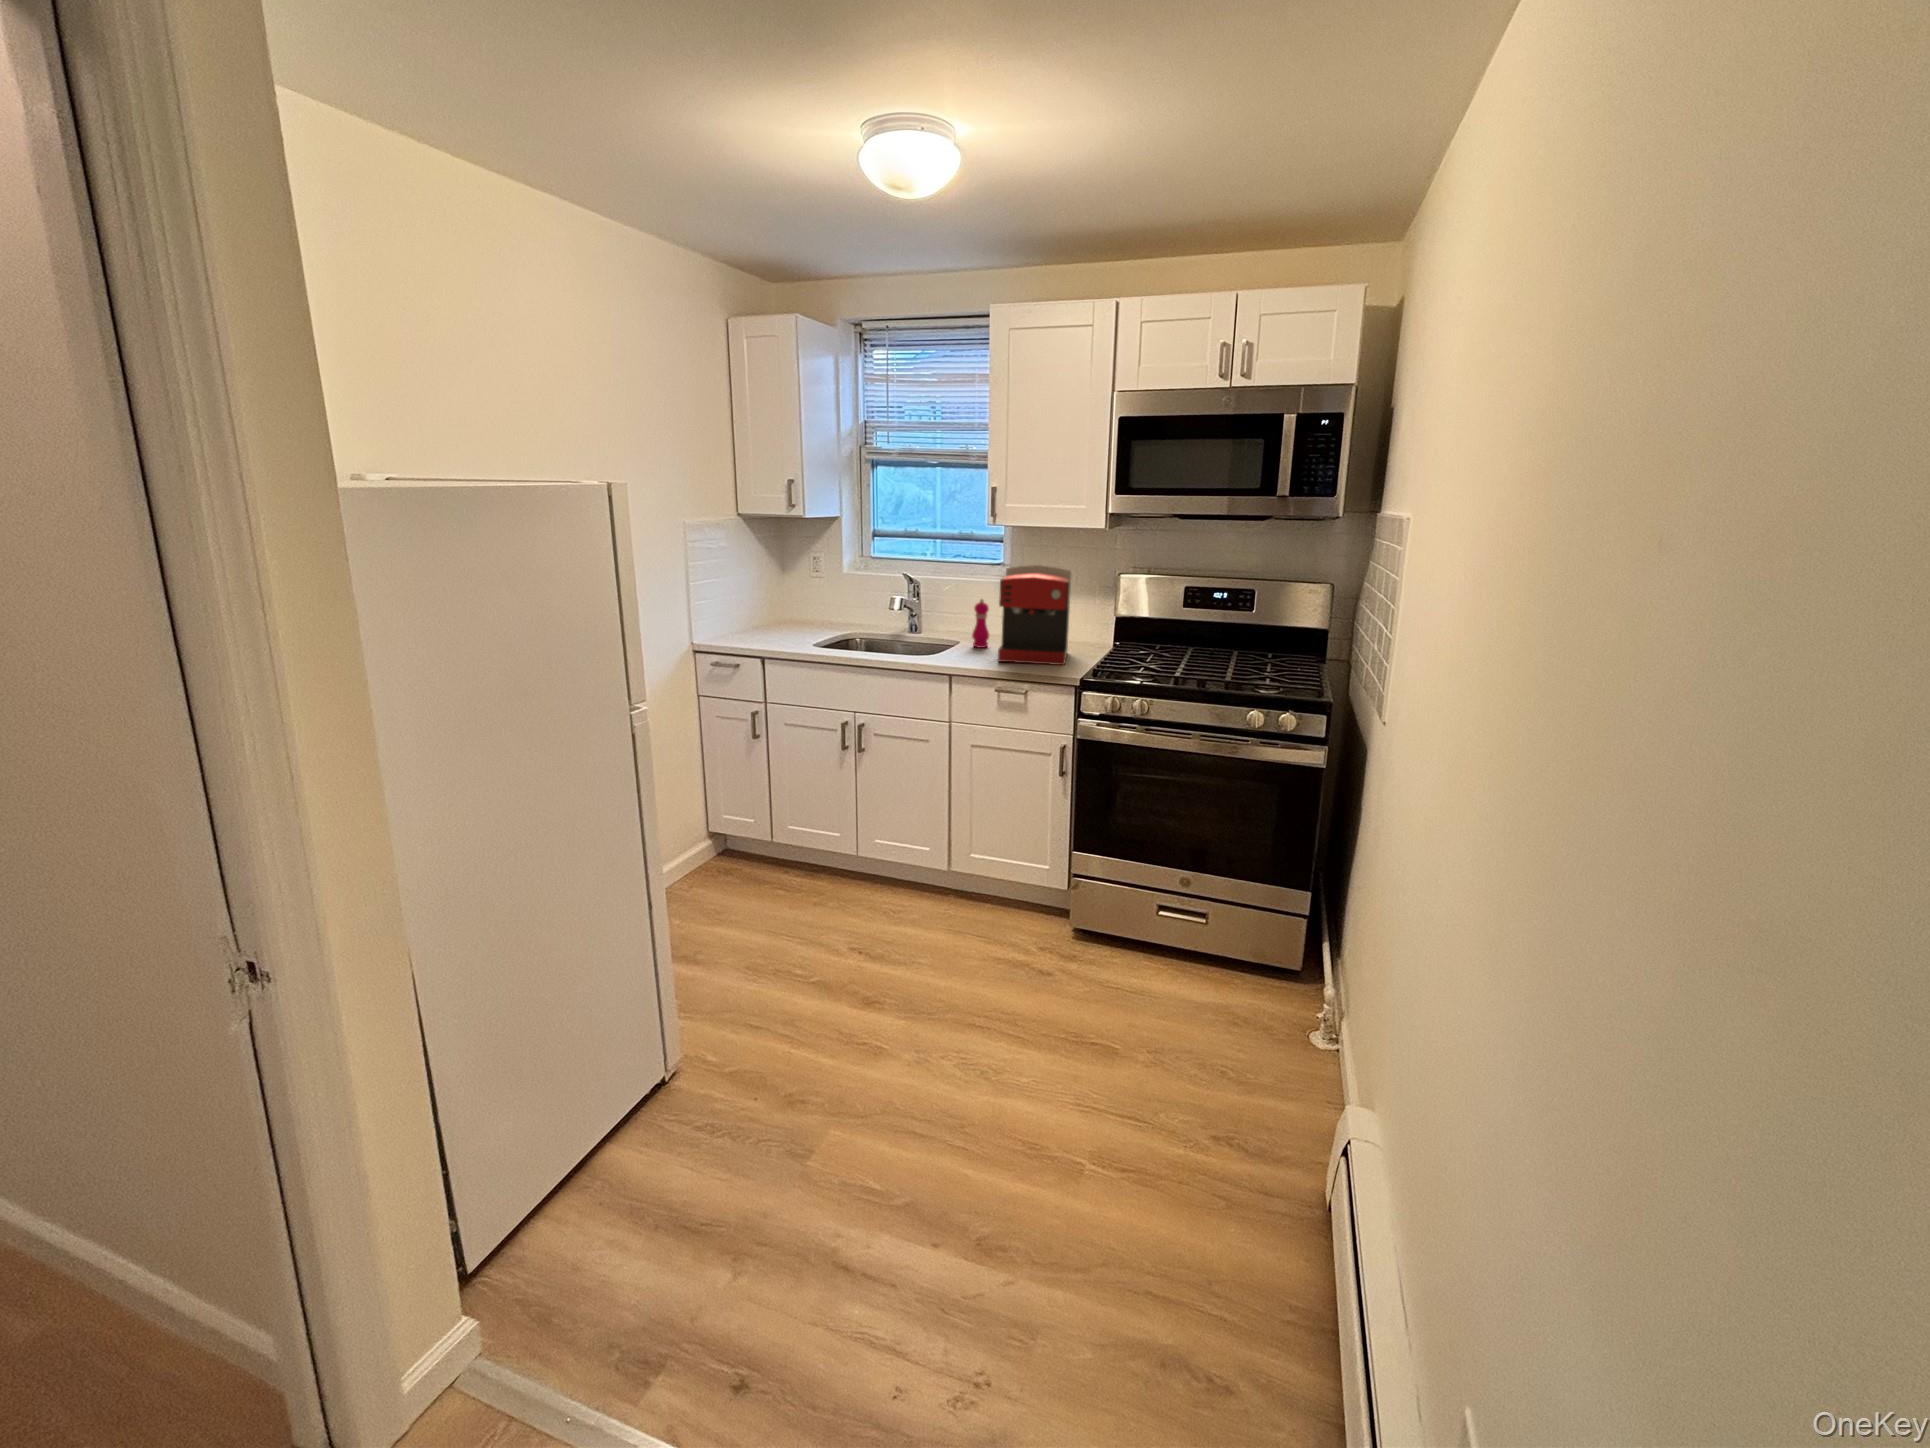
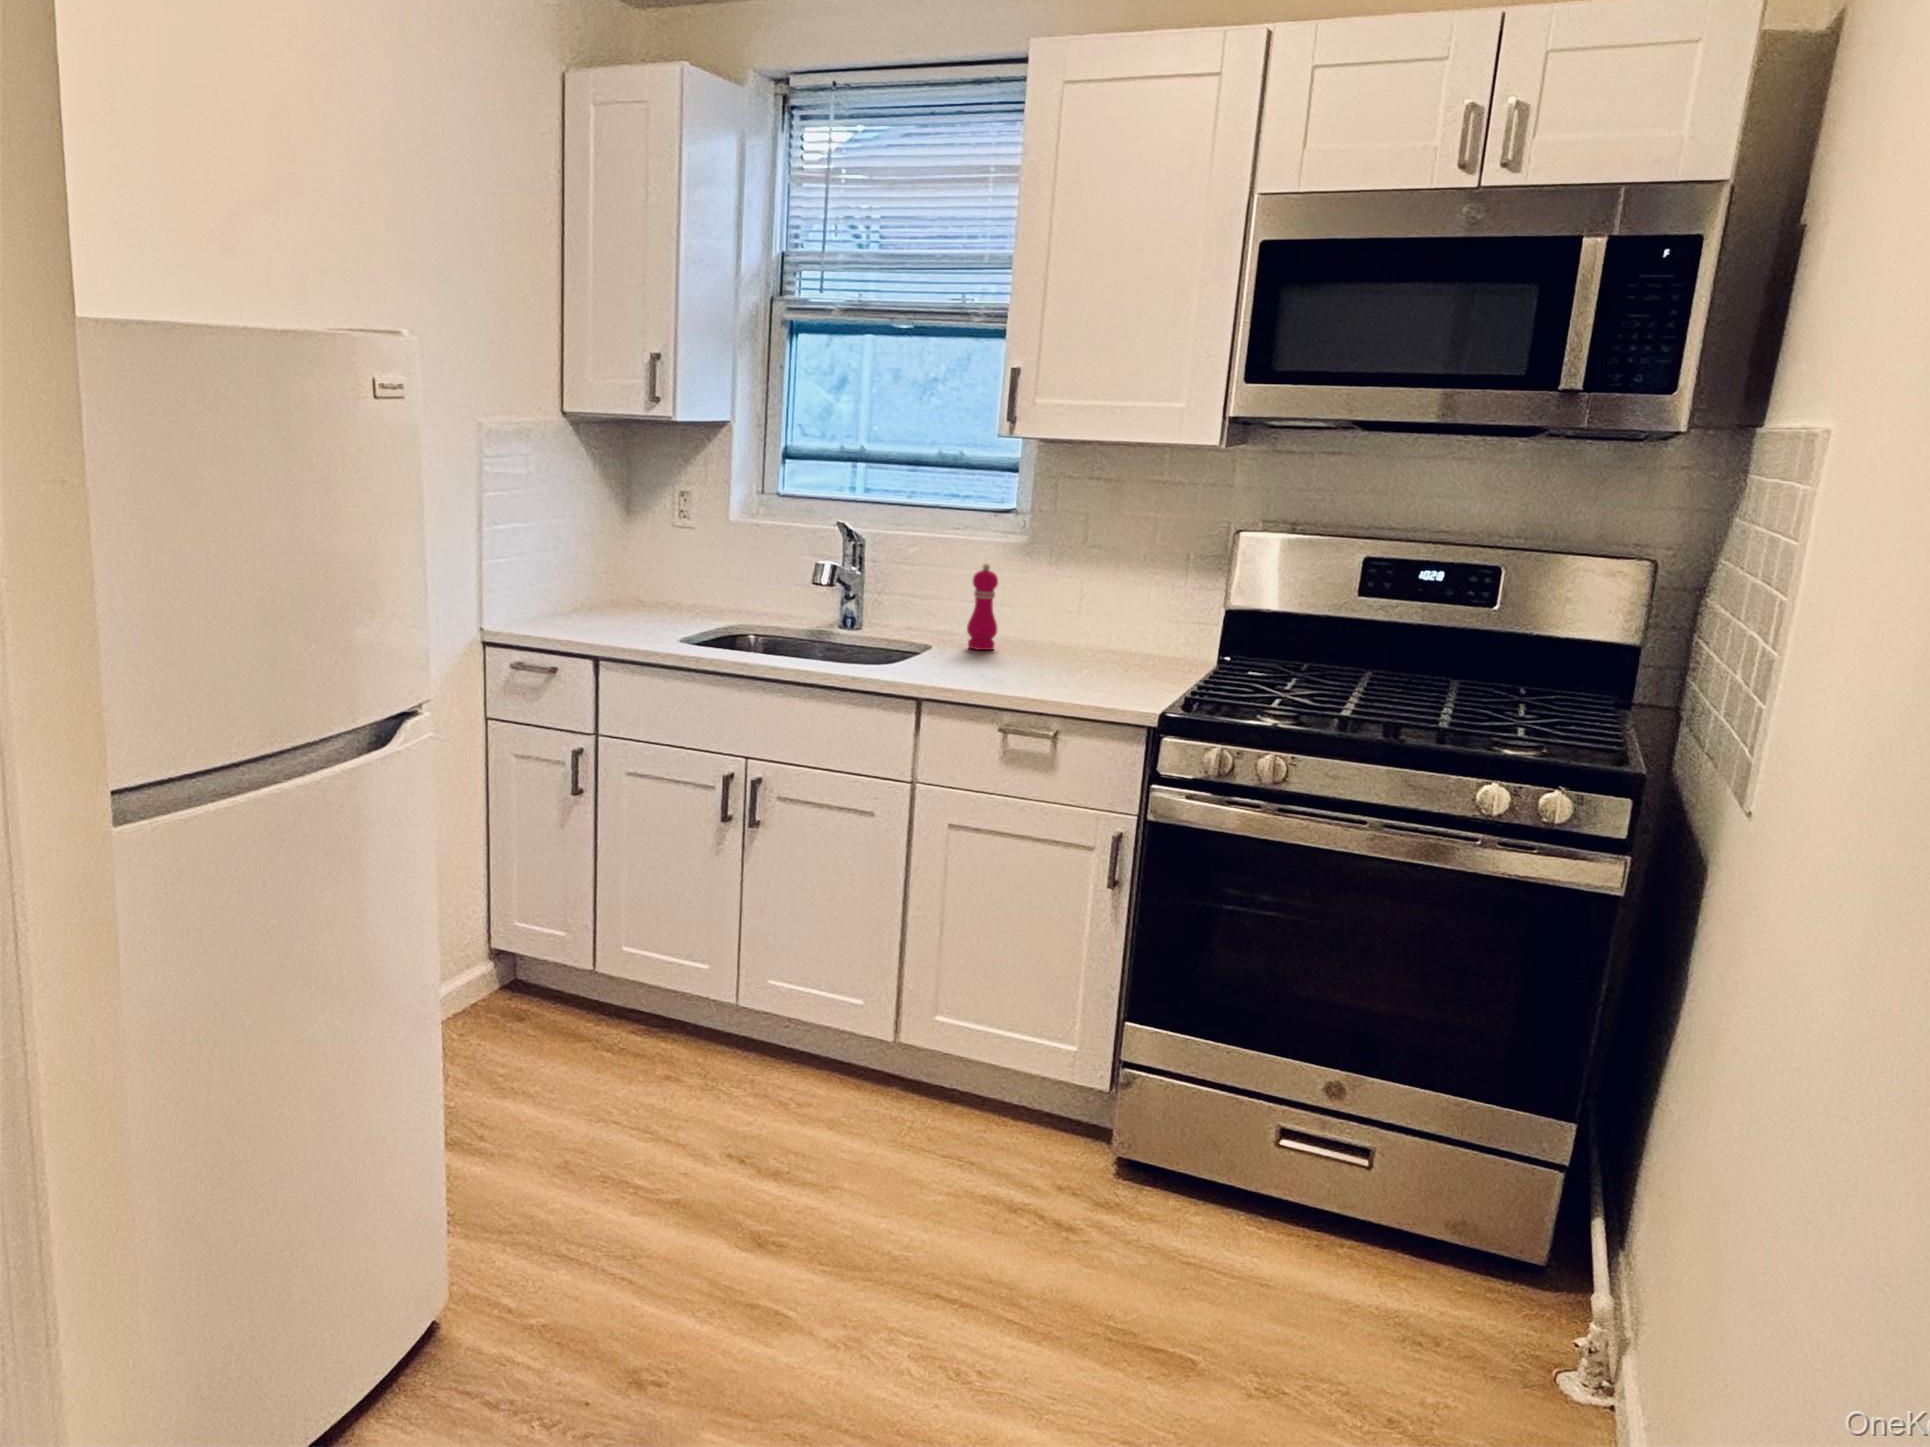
coffee maker: present [998,565,1071,665] -> none [1013,508,1148,687]

